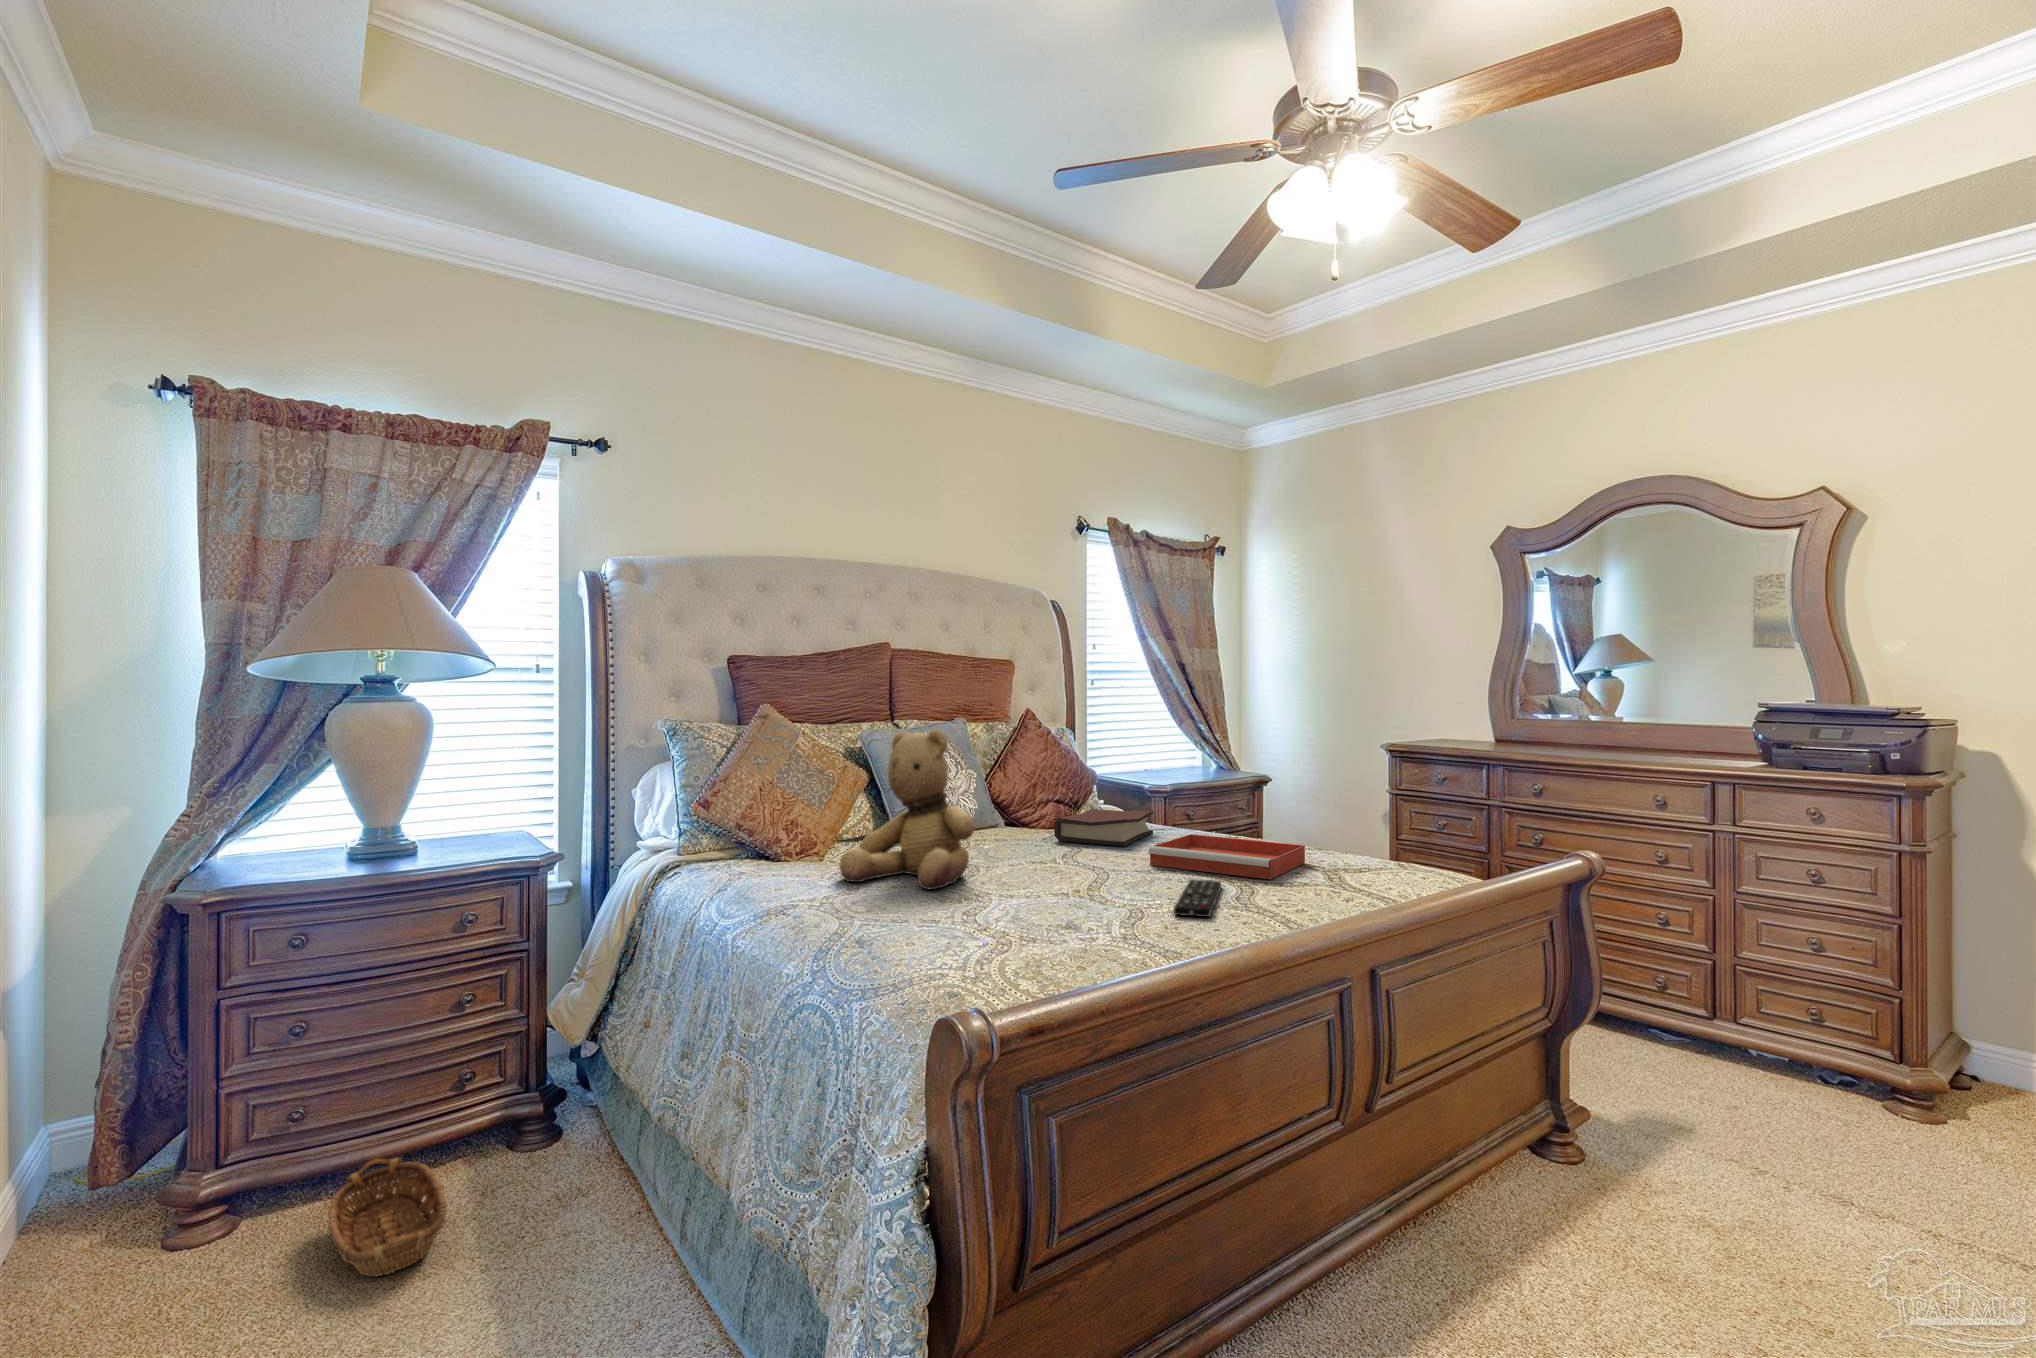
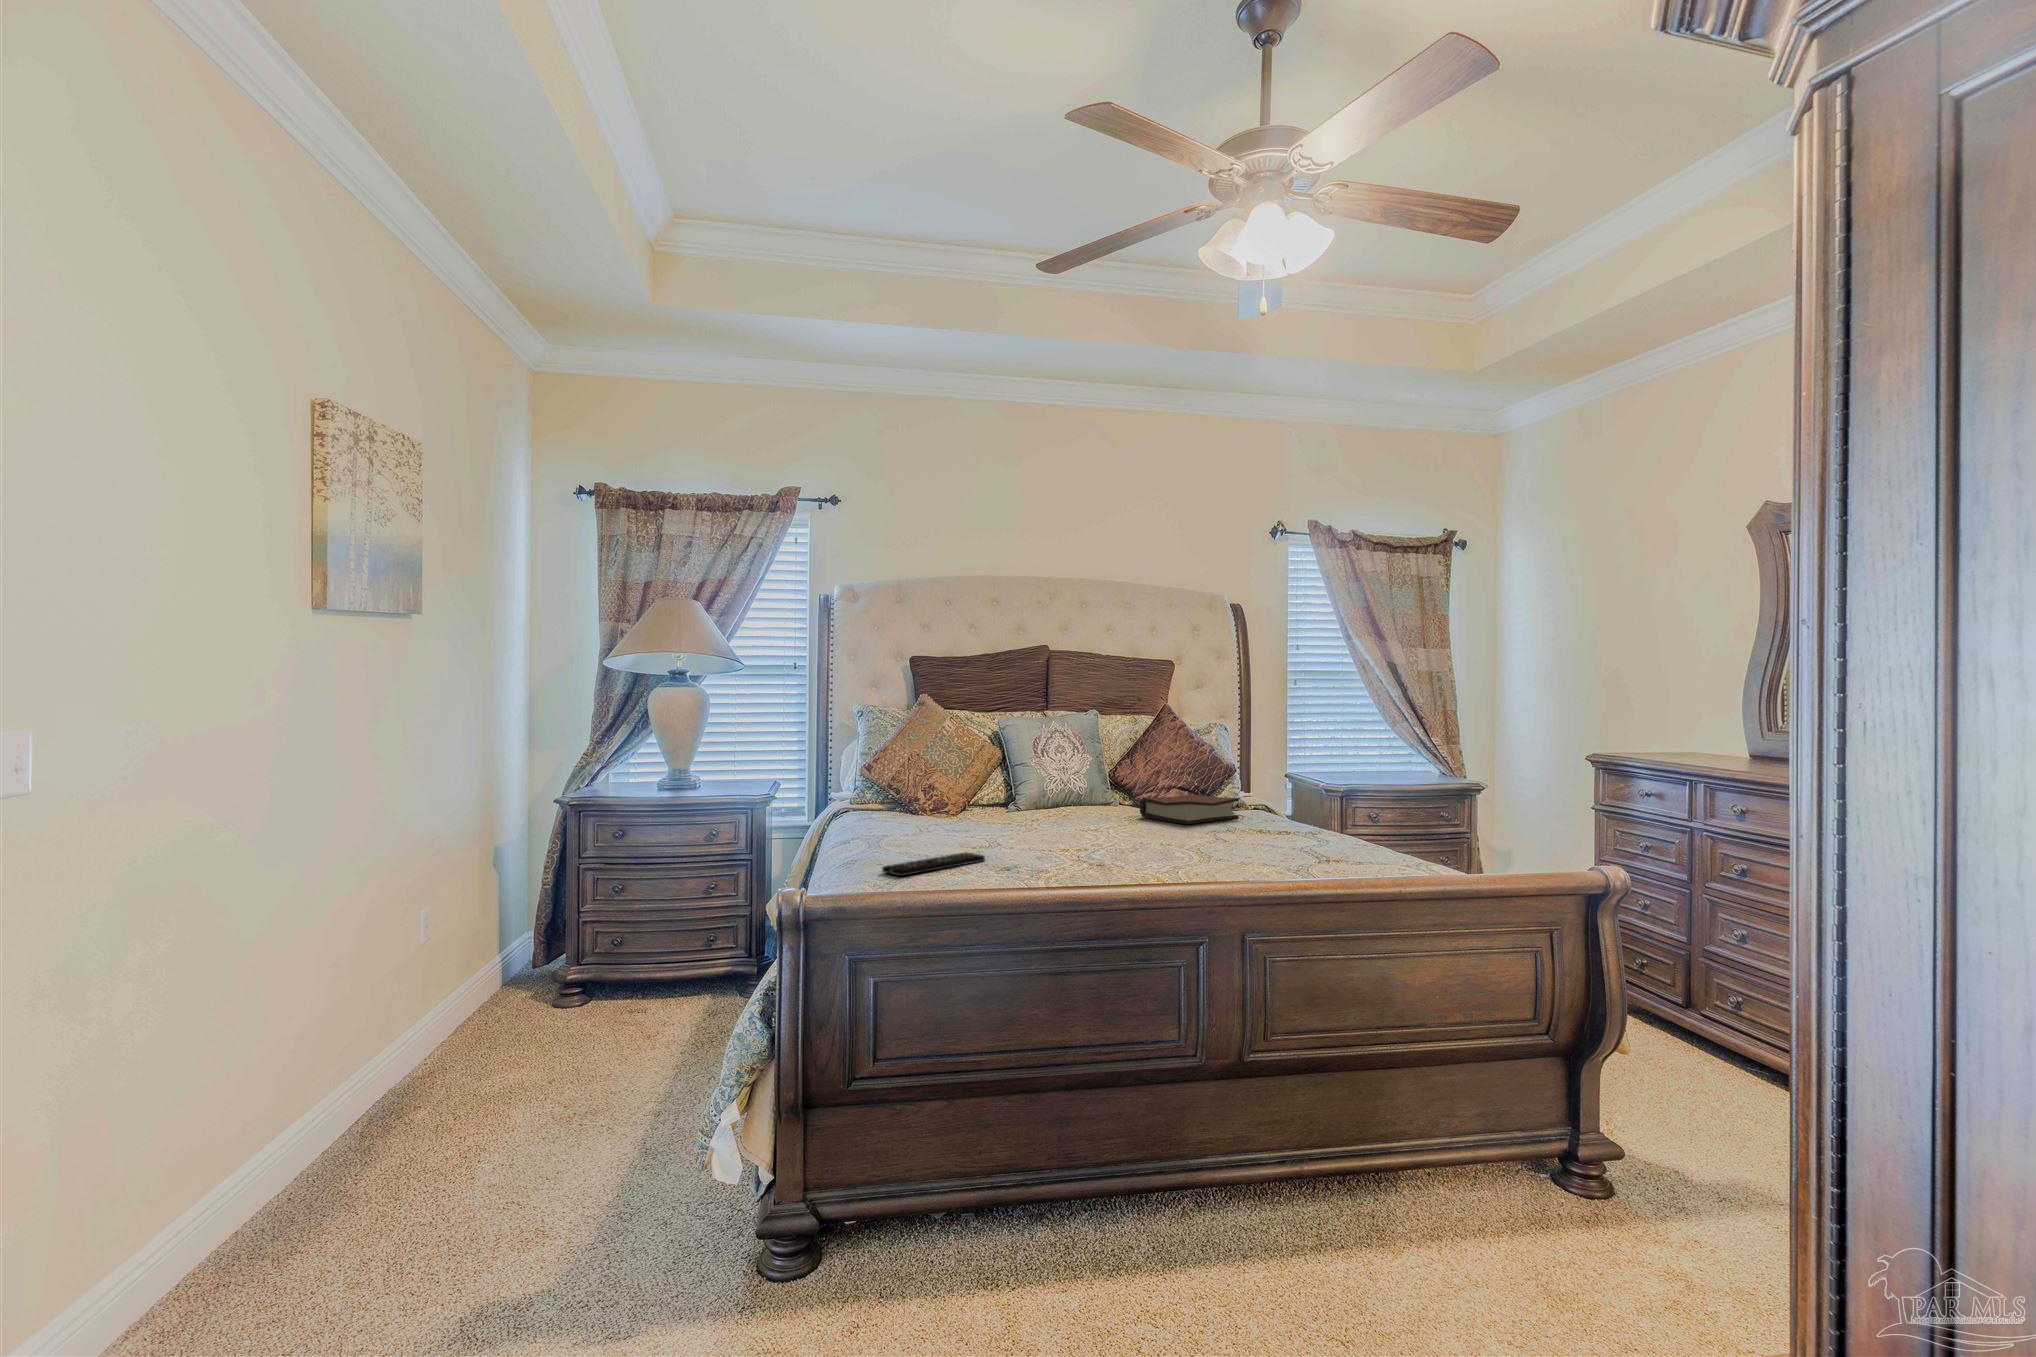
teddy bear: present [839,728,974,890] -> none [929,716,1023,837]
tray: present [1148,834,1305,879] -> none [1175,818,1317,854]
remote control: present [1174,879,1221,917] -> present [882,852,985,876]
basket: present [328,1158,447,1277] -> none [613,980,694,1048]

